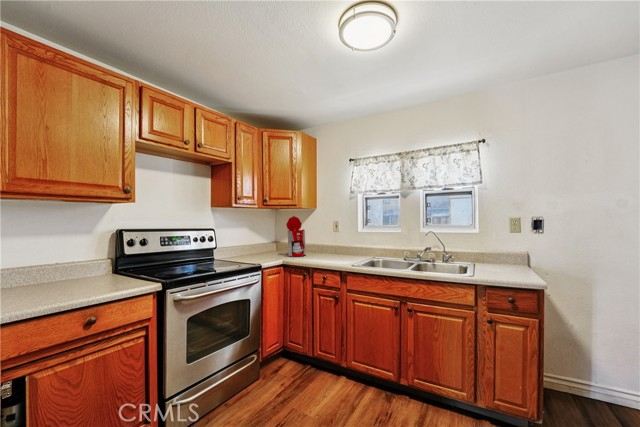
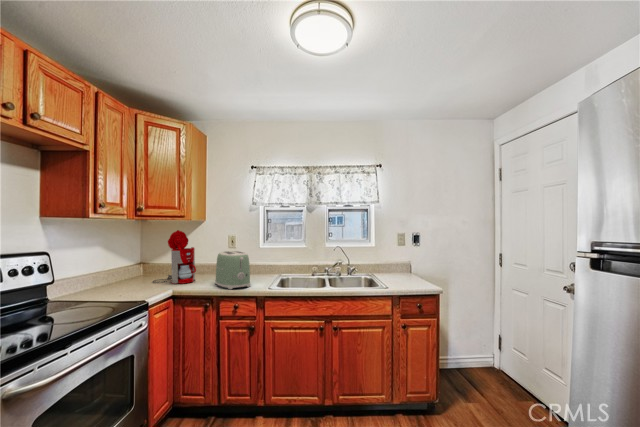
toaster: none [315,233,340,263] -> present [215,251,250,289]

